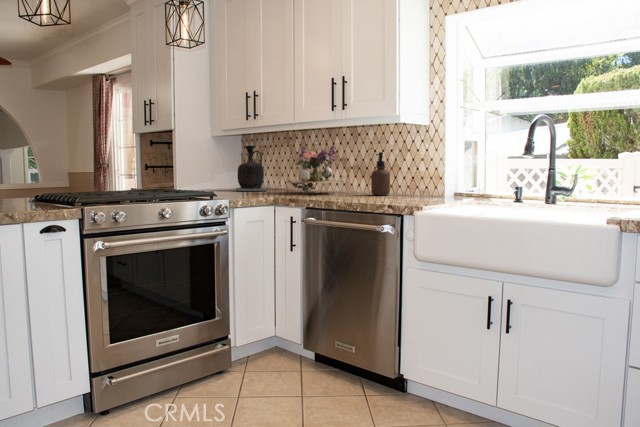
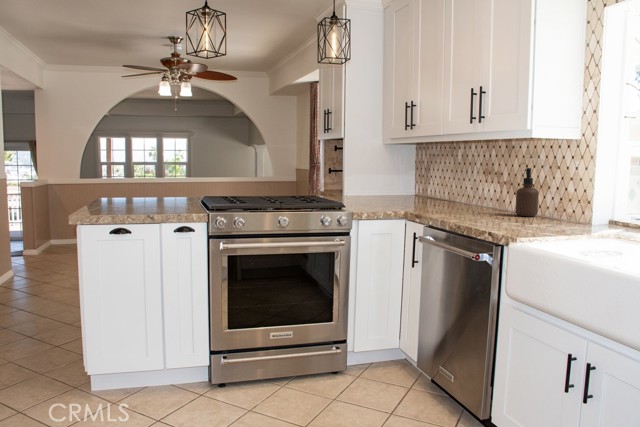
flower arrangement: present [288,145,343,192] -> none [428,157,497,208]
vase: present [236,146,267,191] -> none [391,156,424,202]

